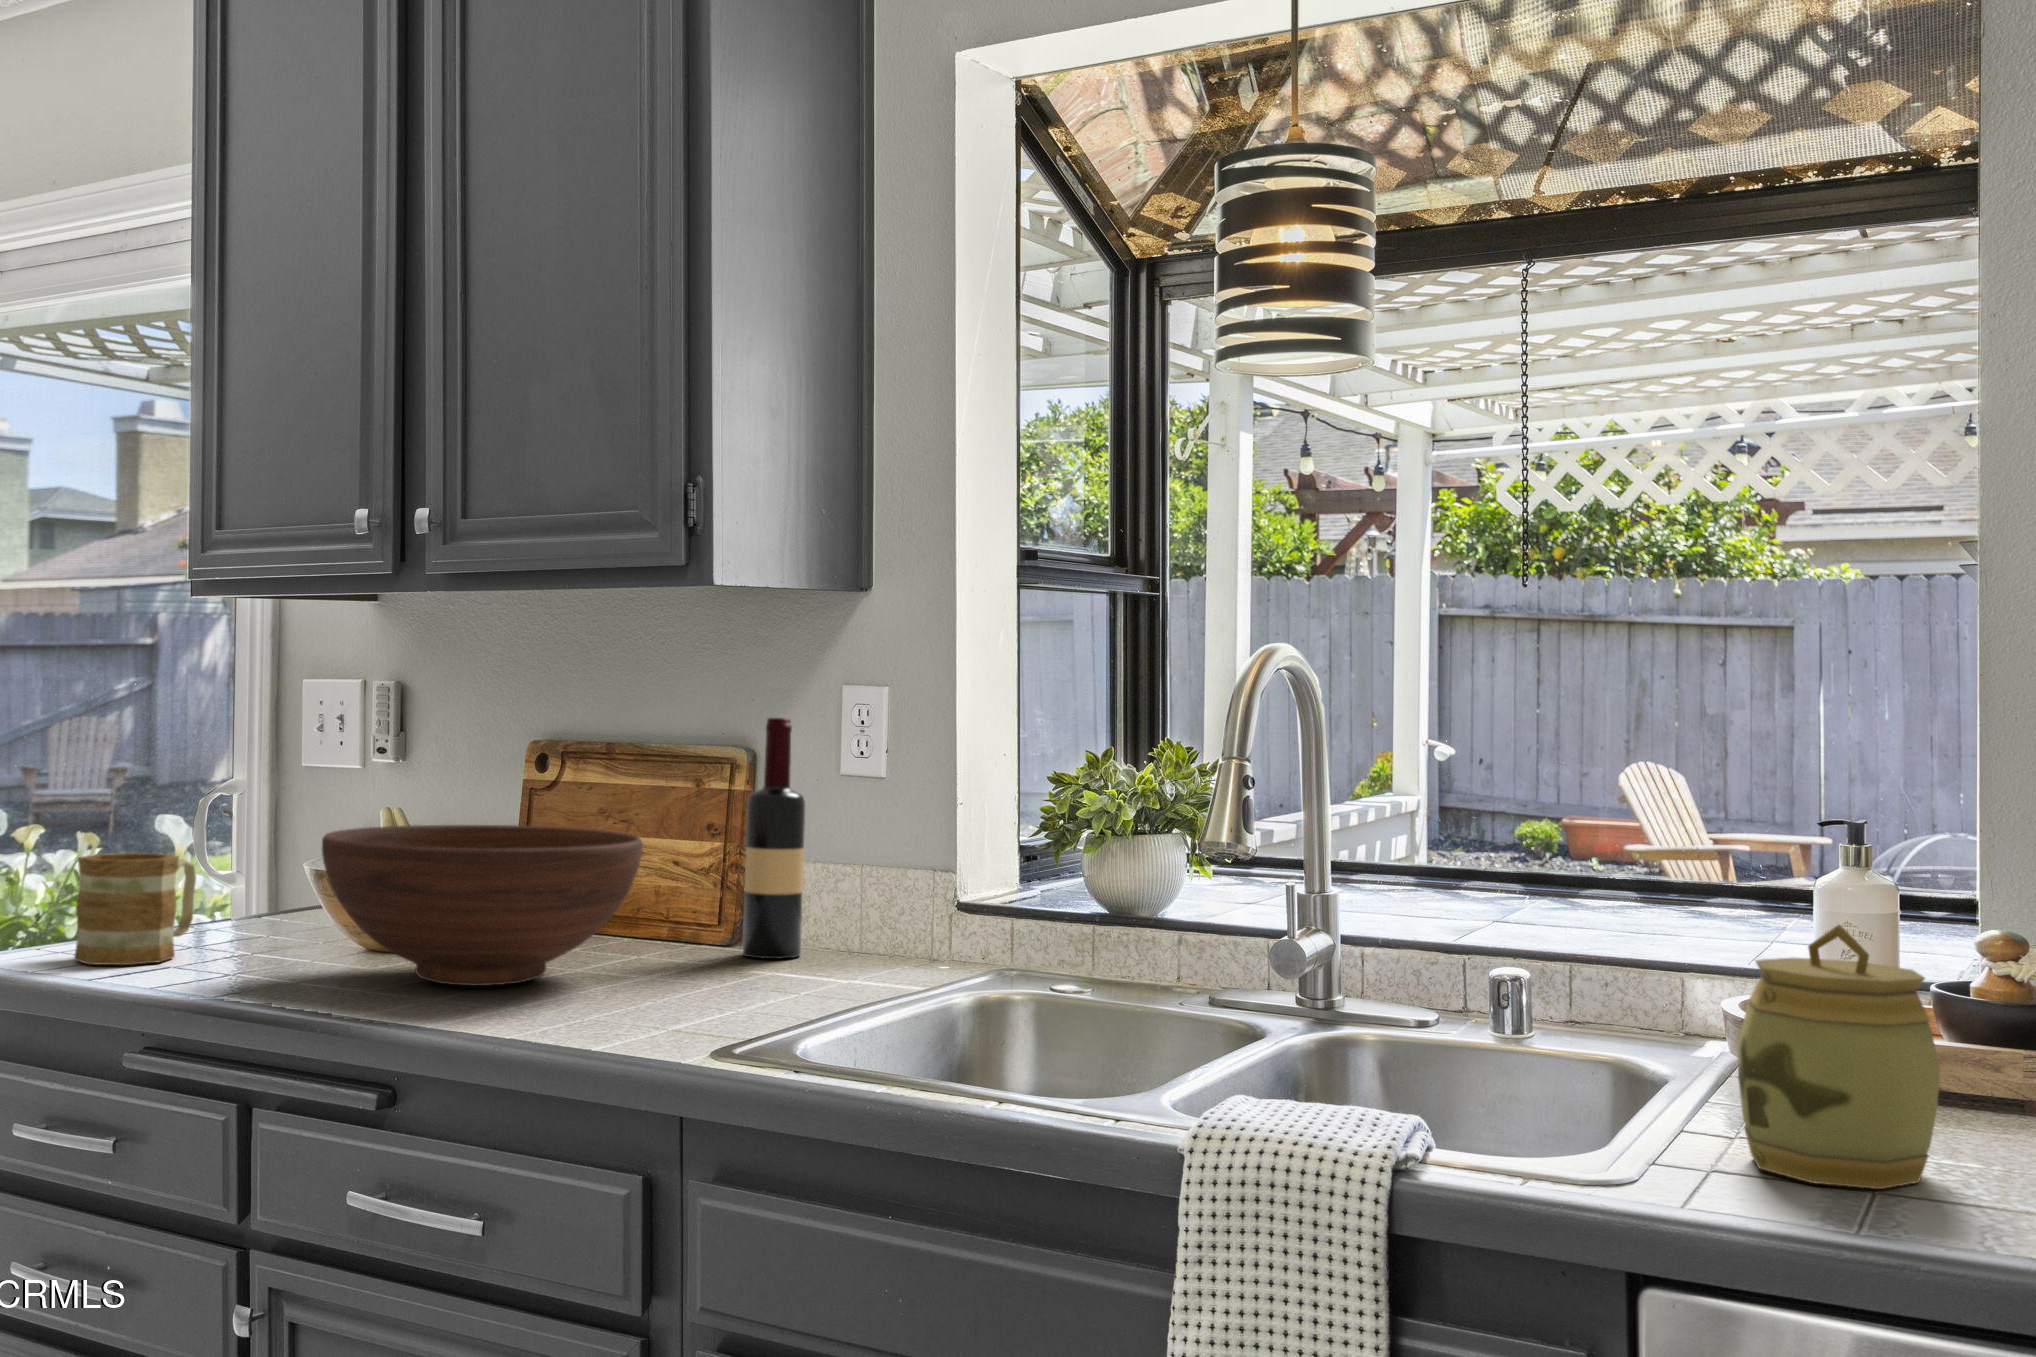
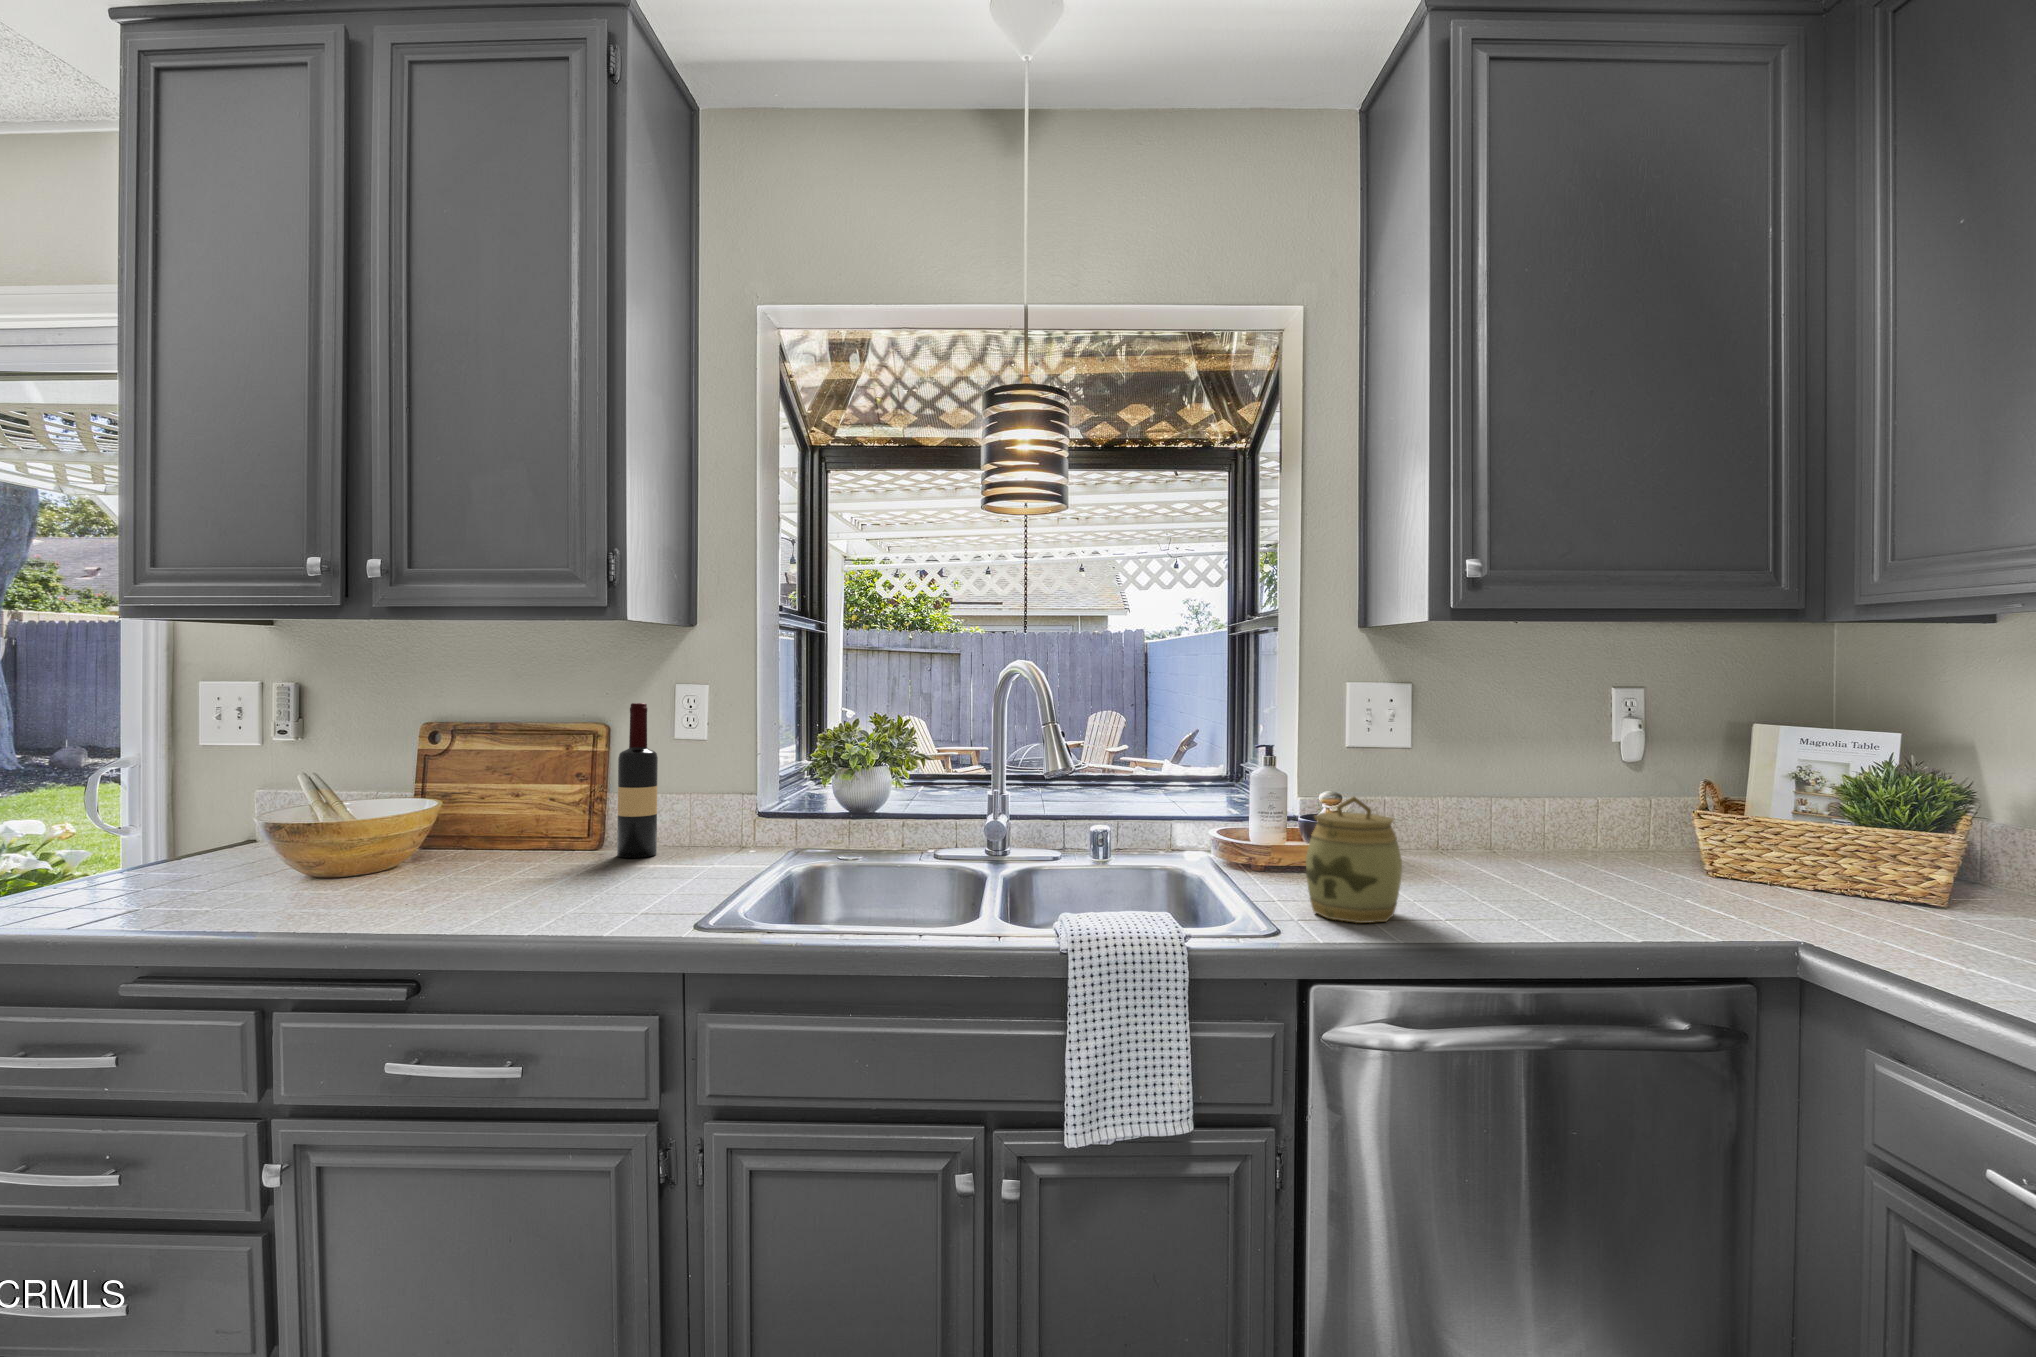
fruit bowl: present [322,825,643,986] -> none [335,783,581,901]
mug: present [74,853,196,965] -> none [79,827,180,920]

